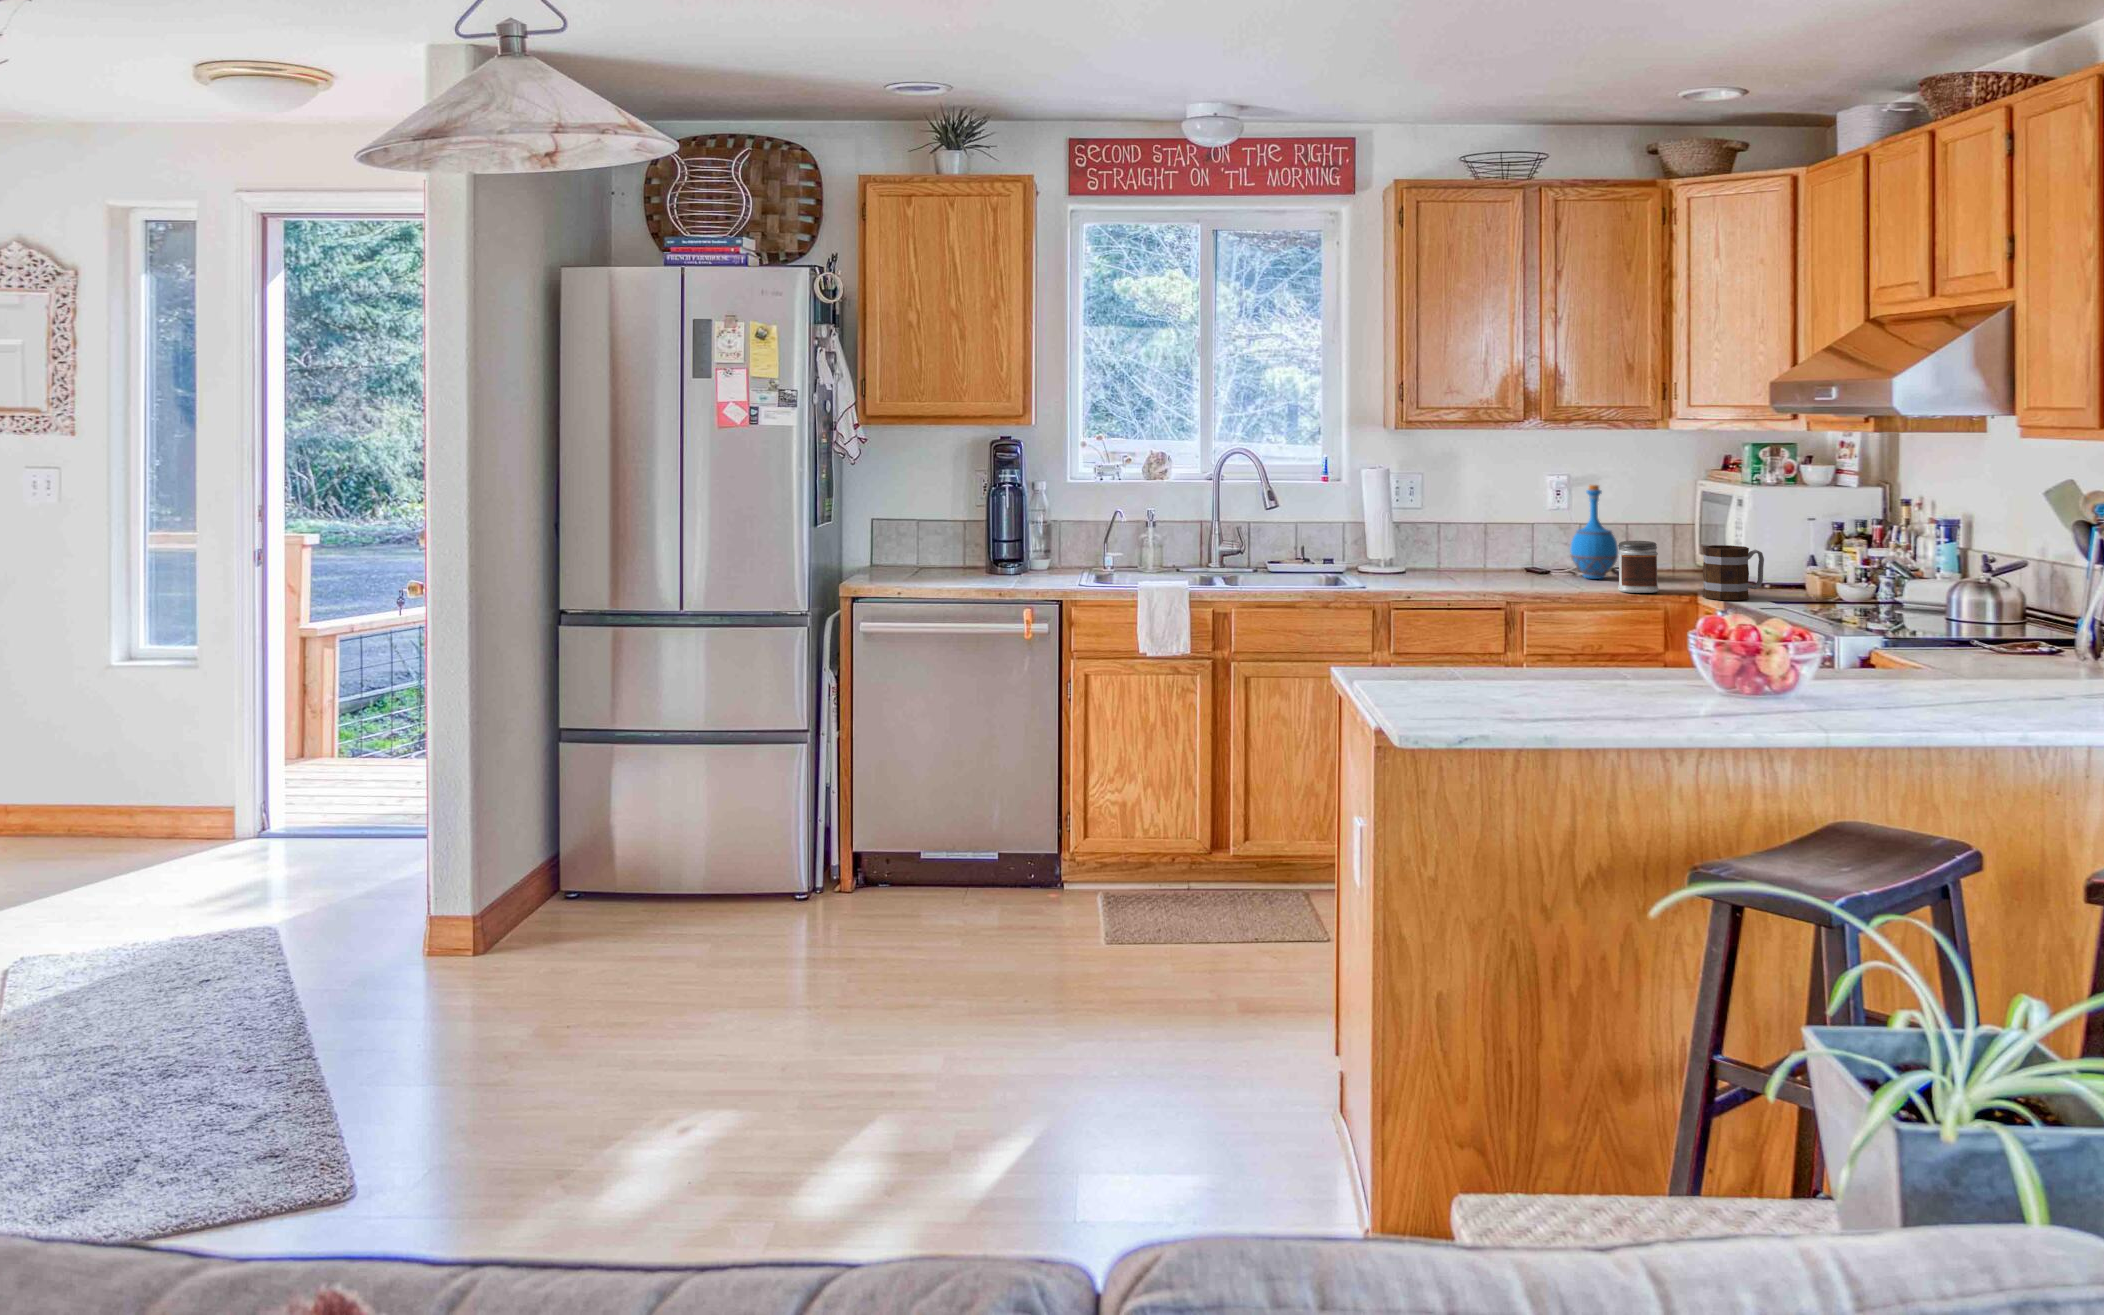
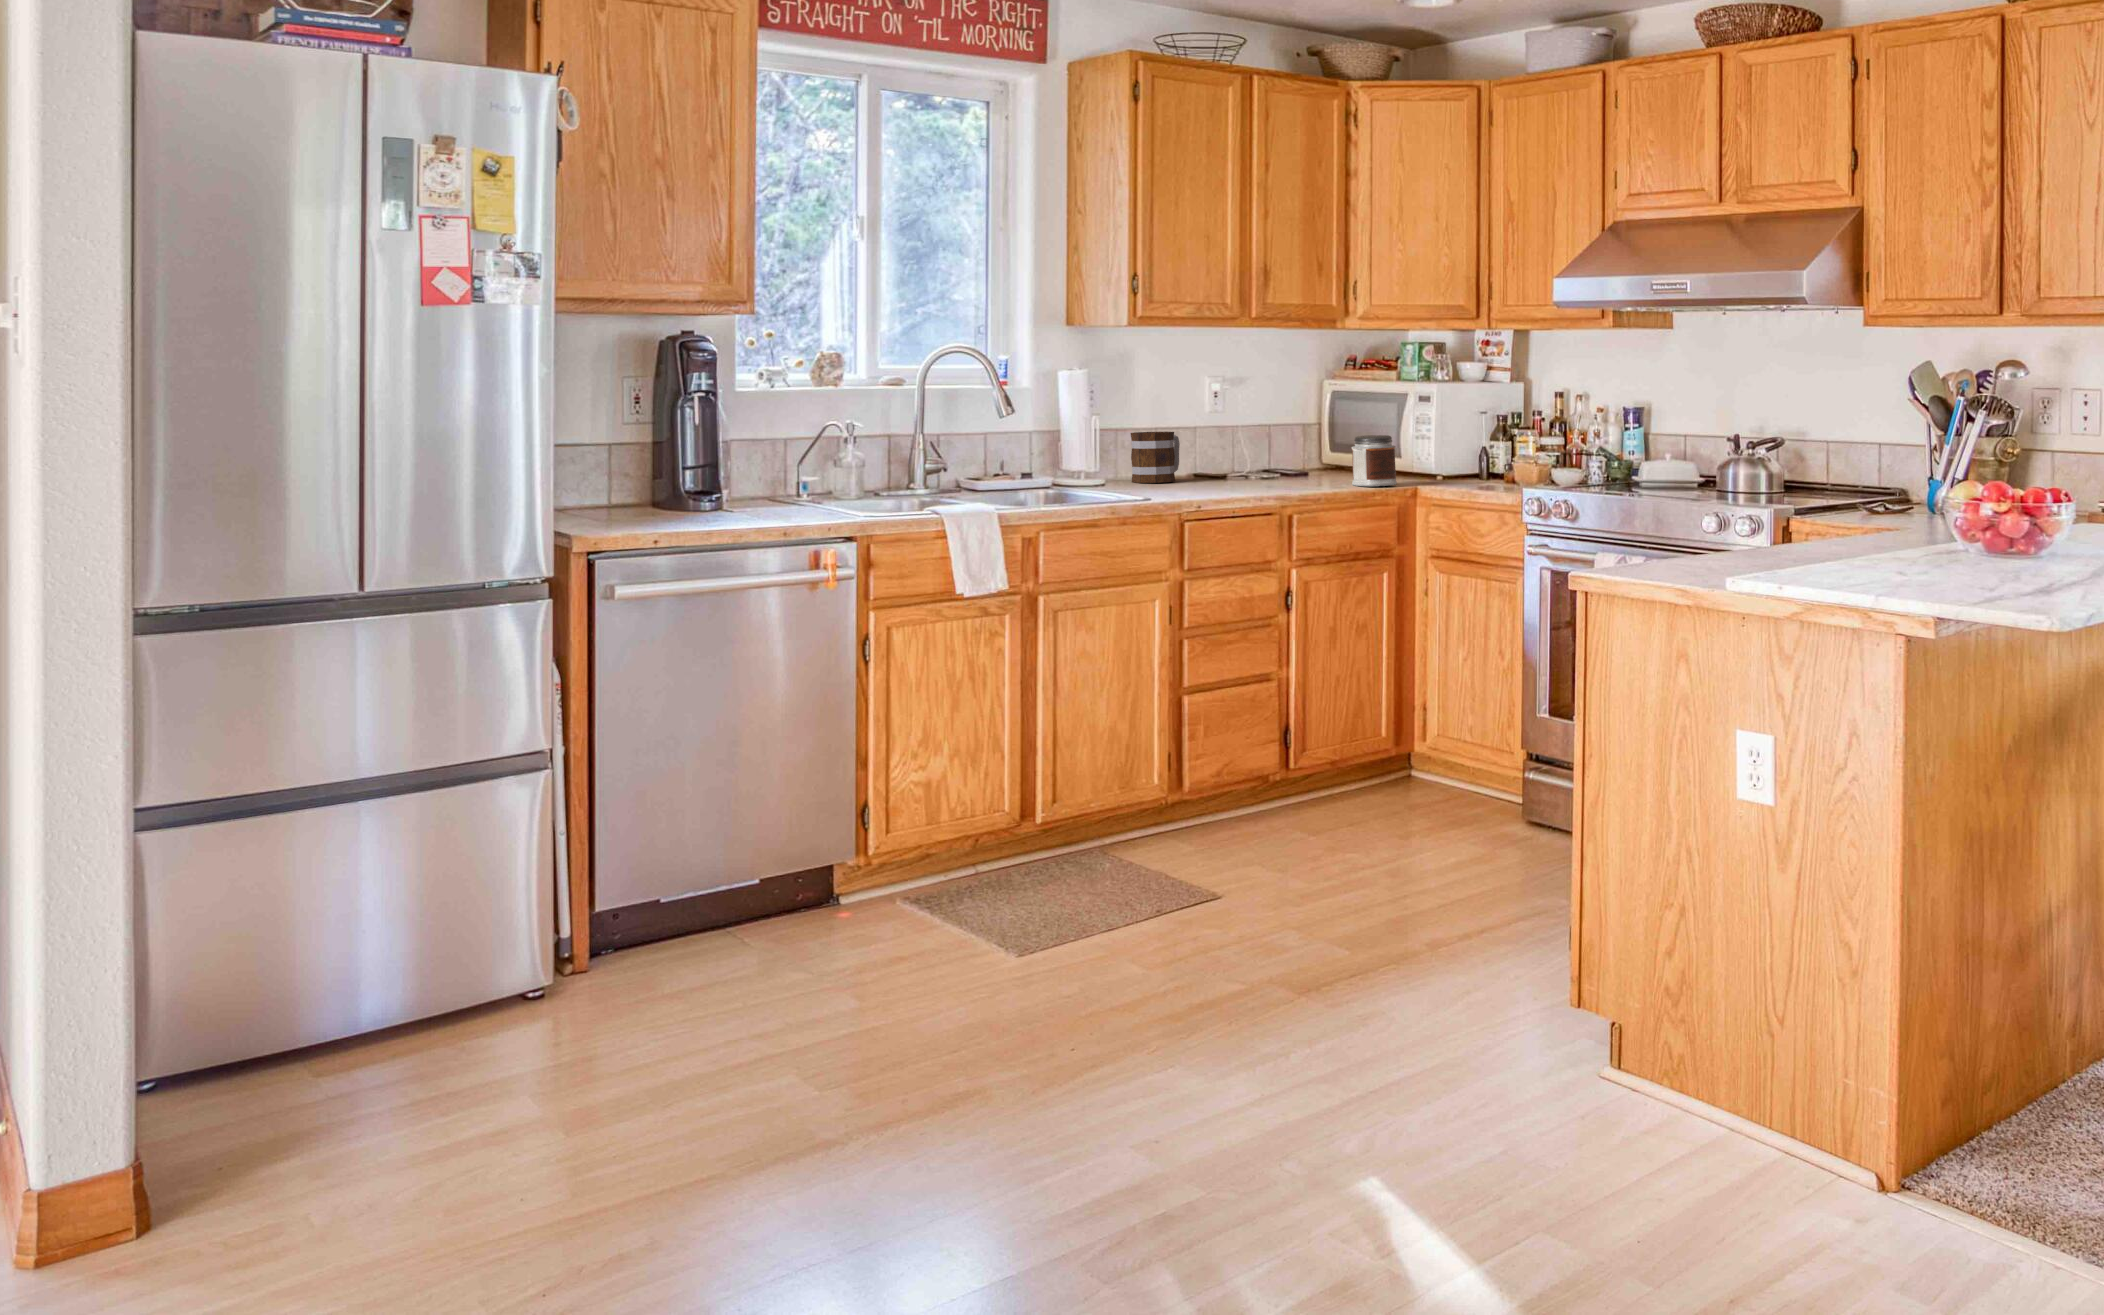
bottle: present [1570,485,1618,579] -> none [1275,384,1323,481]
mug: present [1703,545,1764,600] -> present [1131,432,1180,483]

